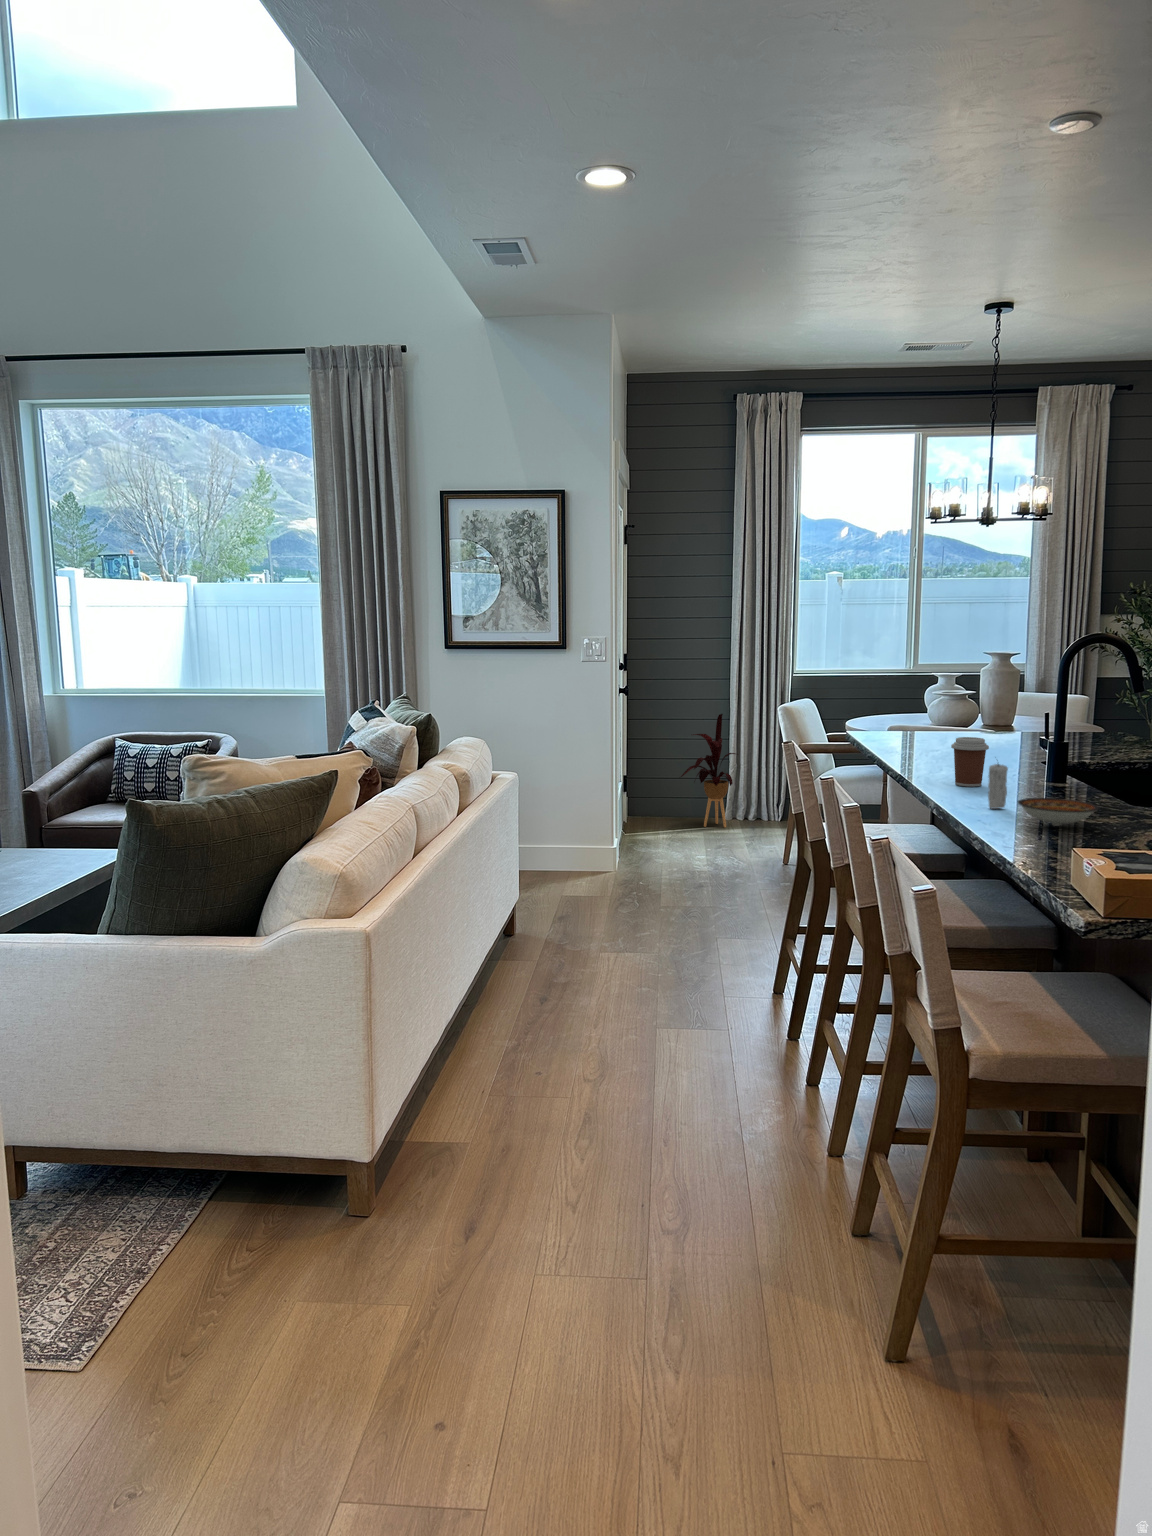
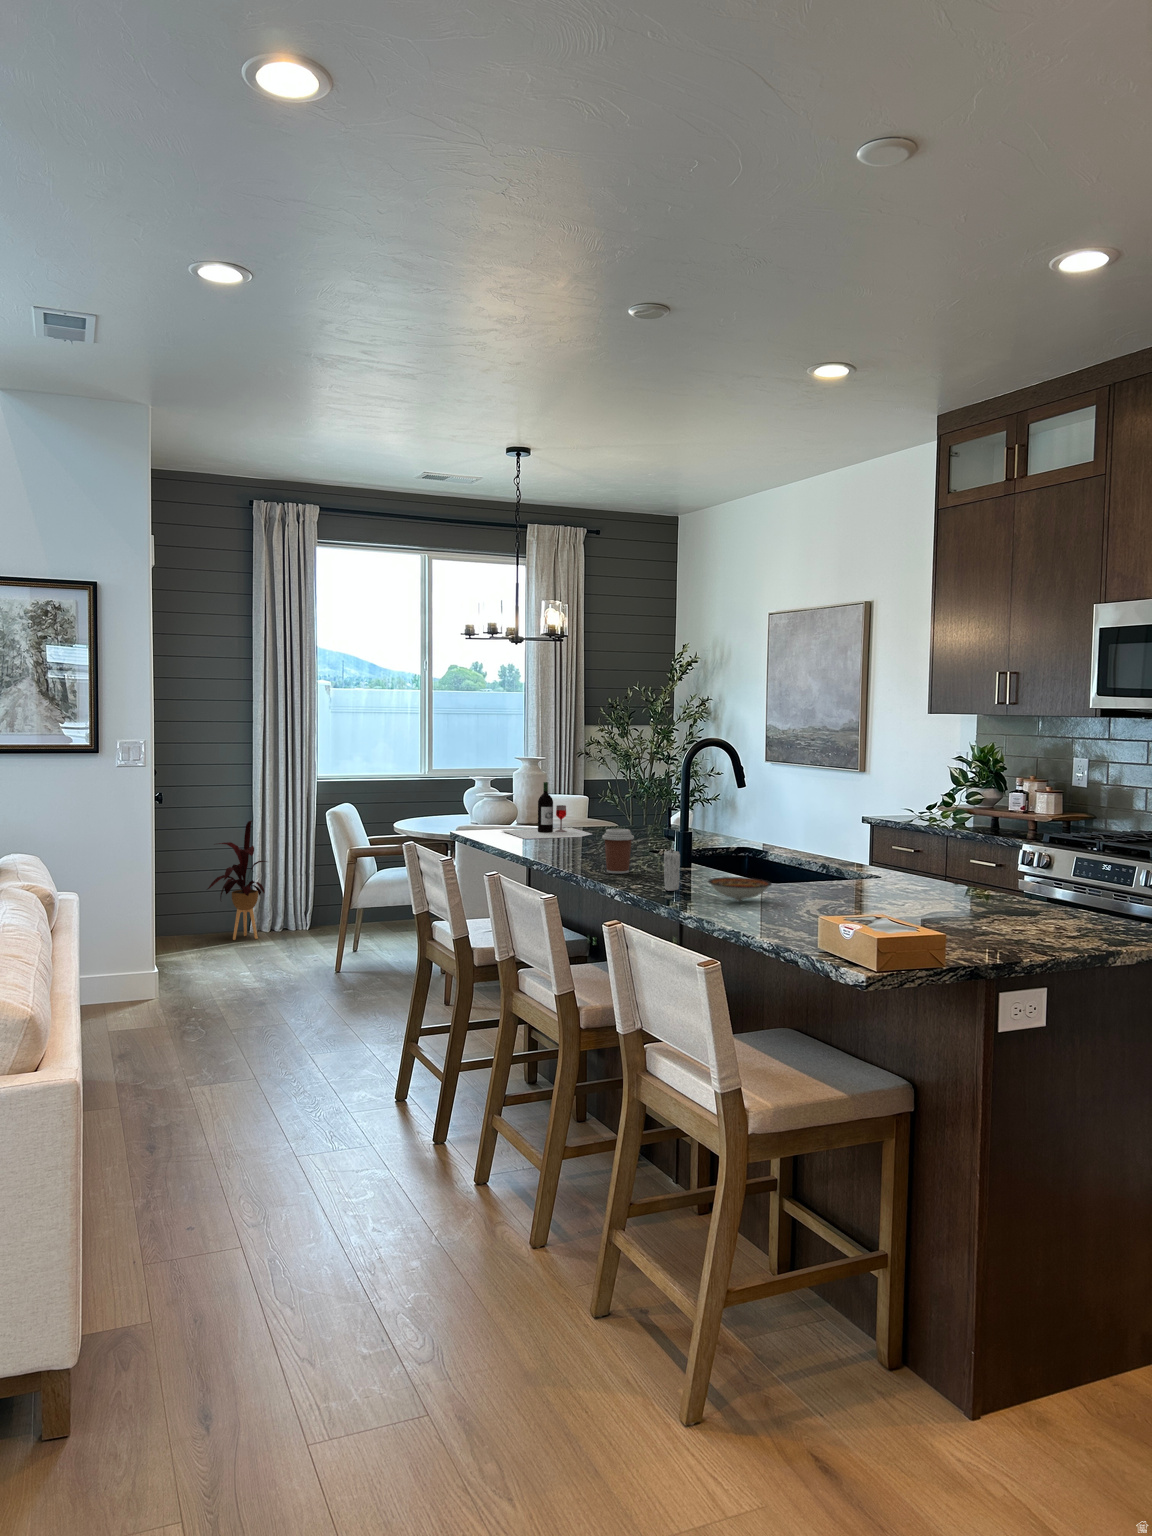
wine bottle: none [912,683,1017,745] -> present [502,782,591,839]

